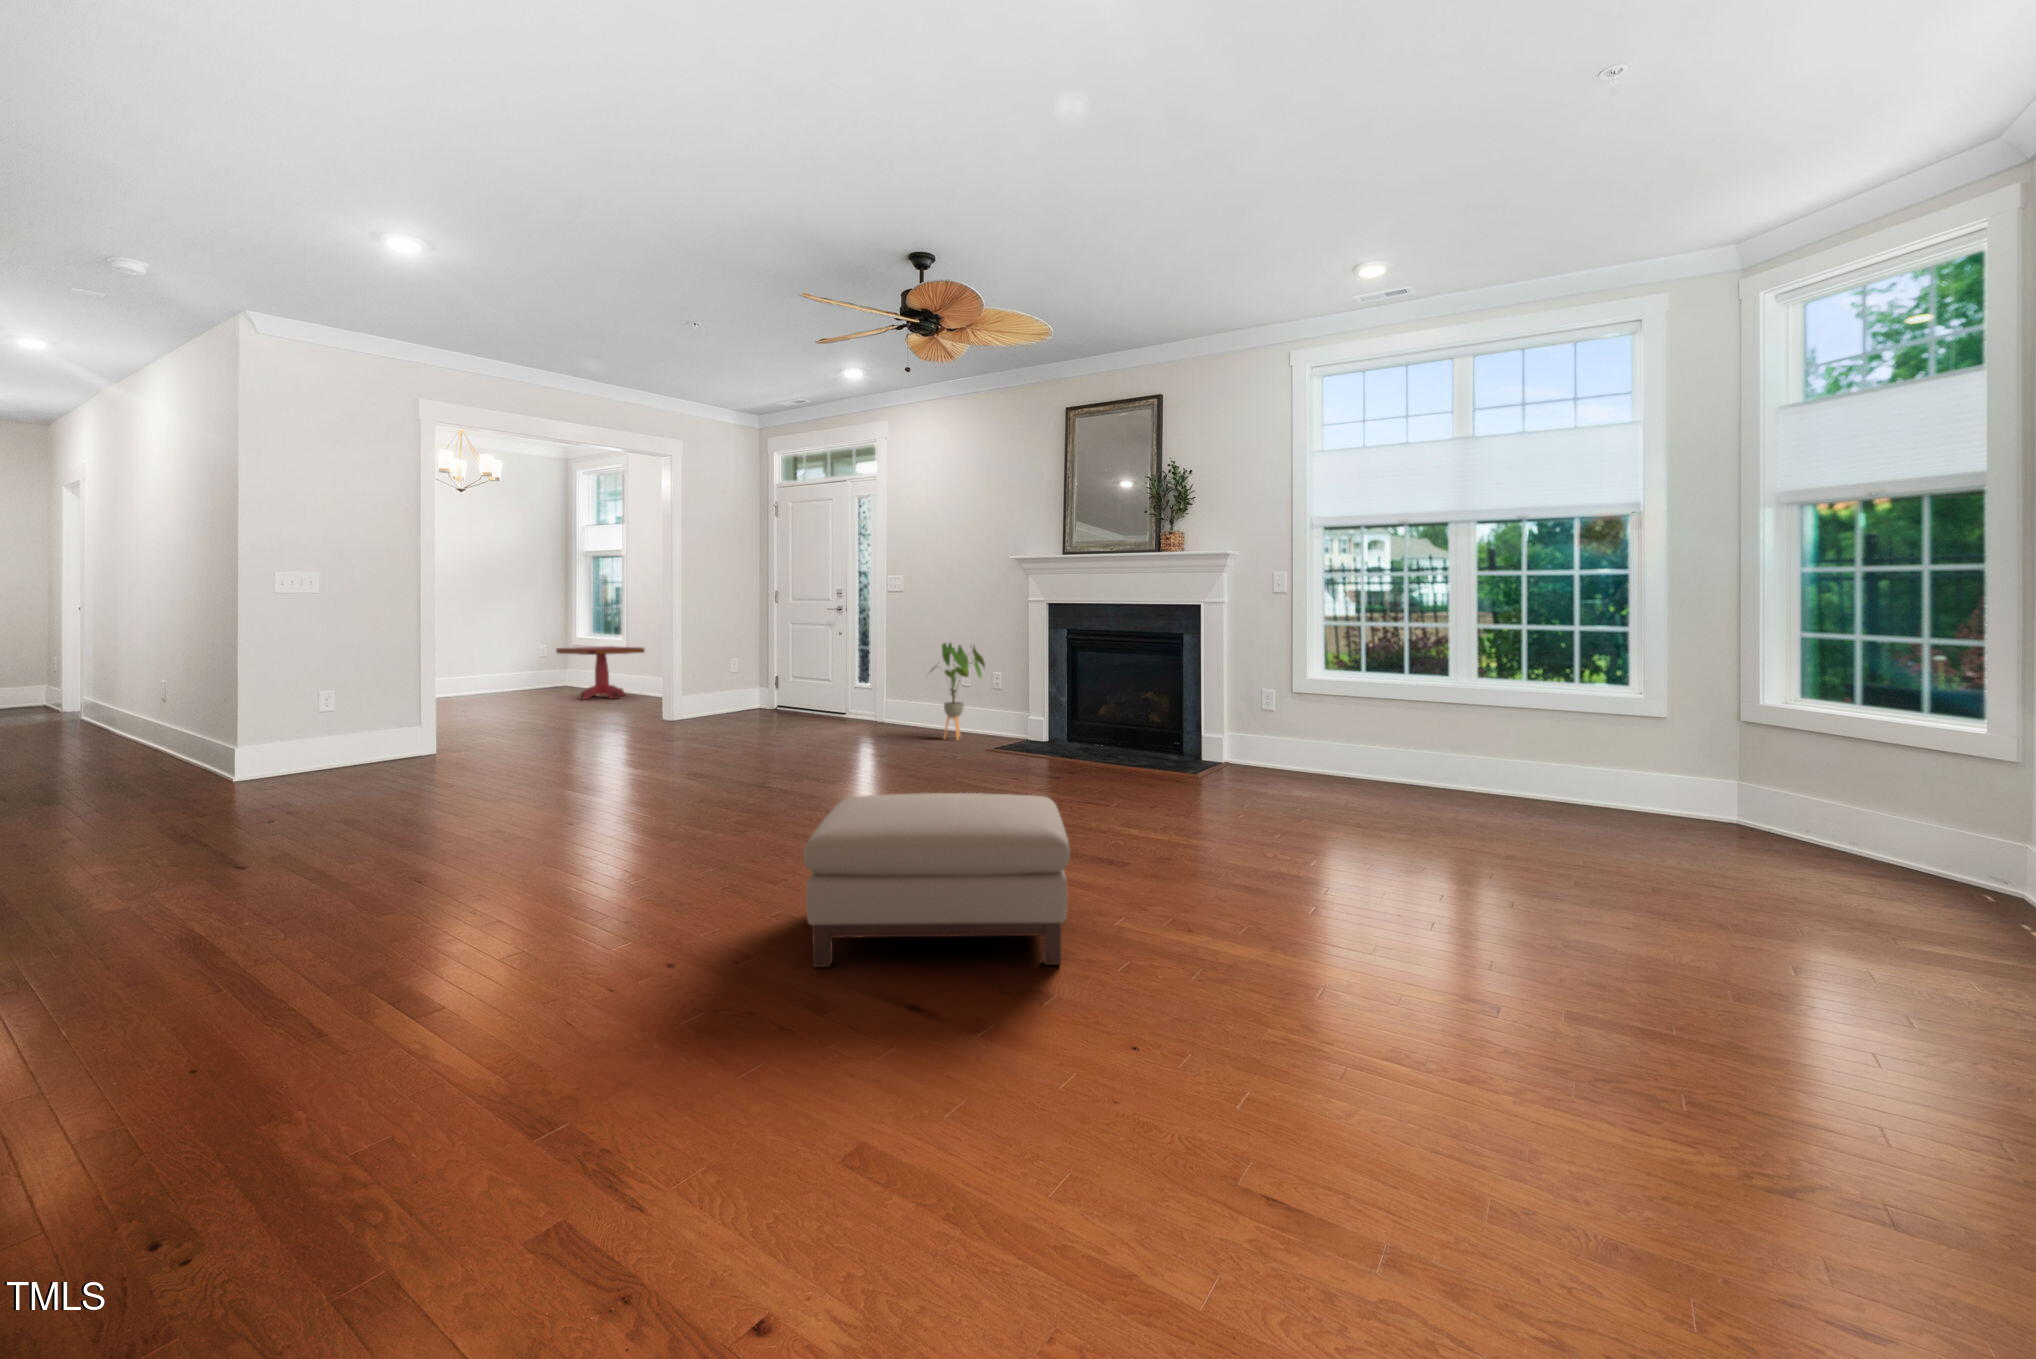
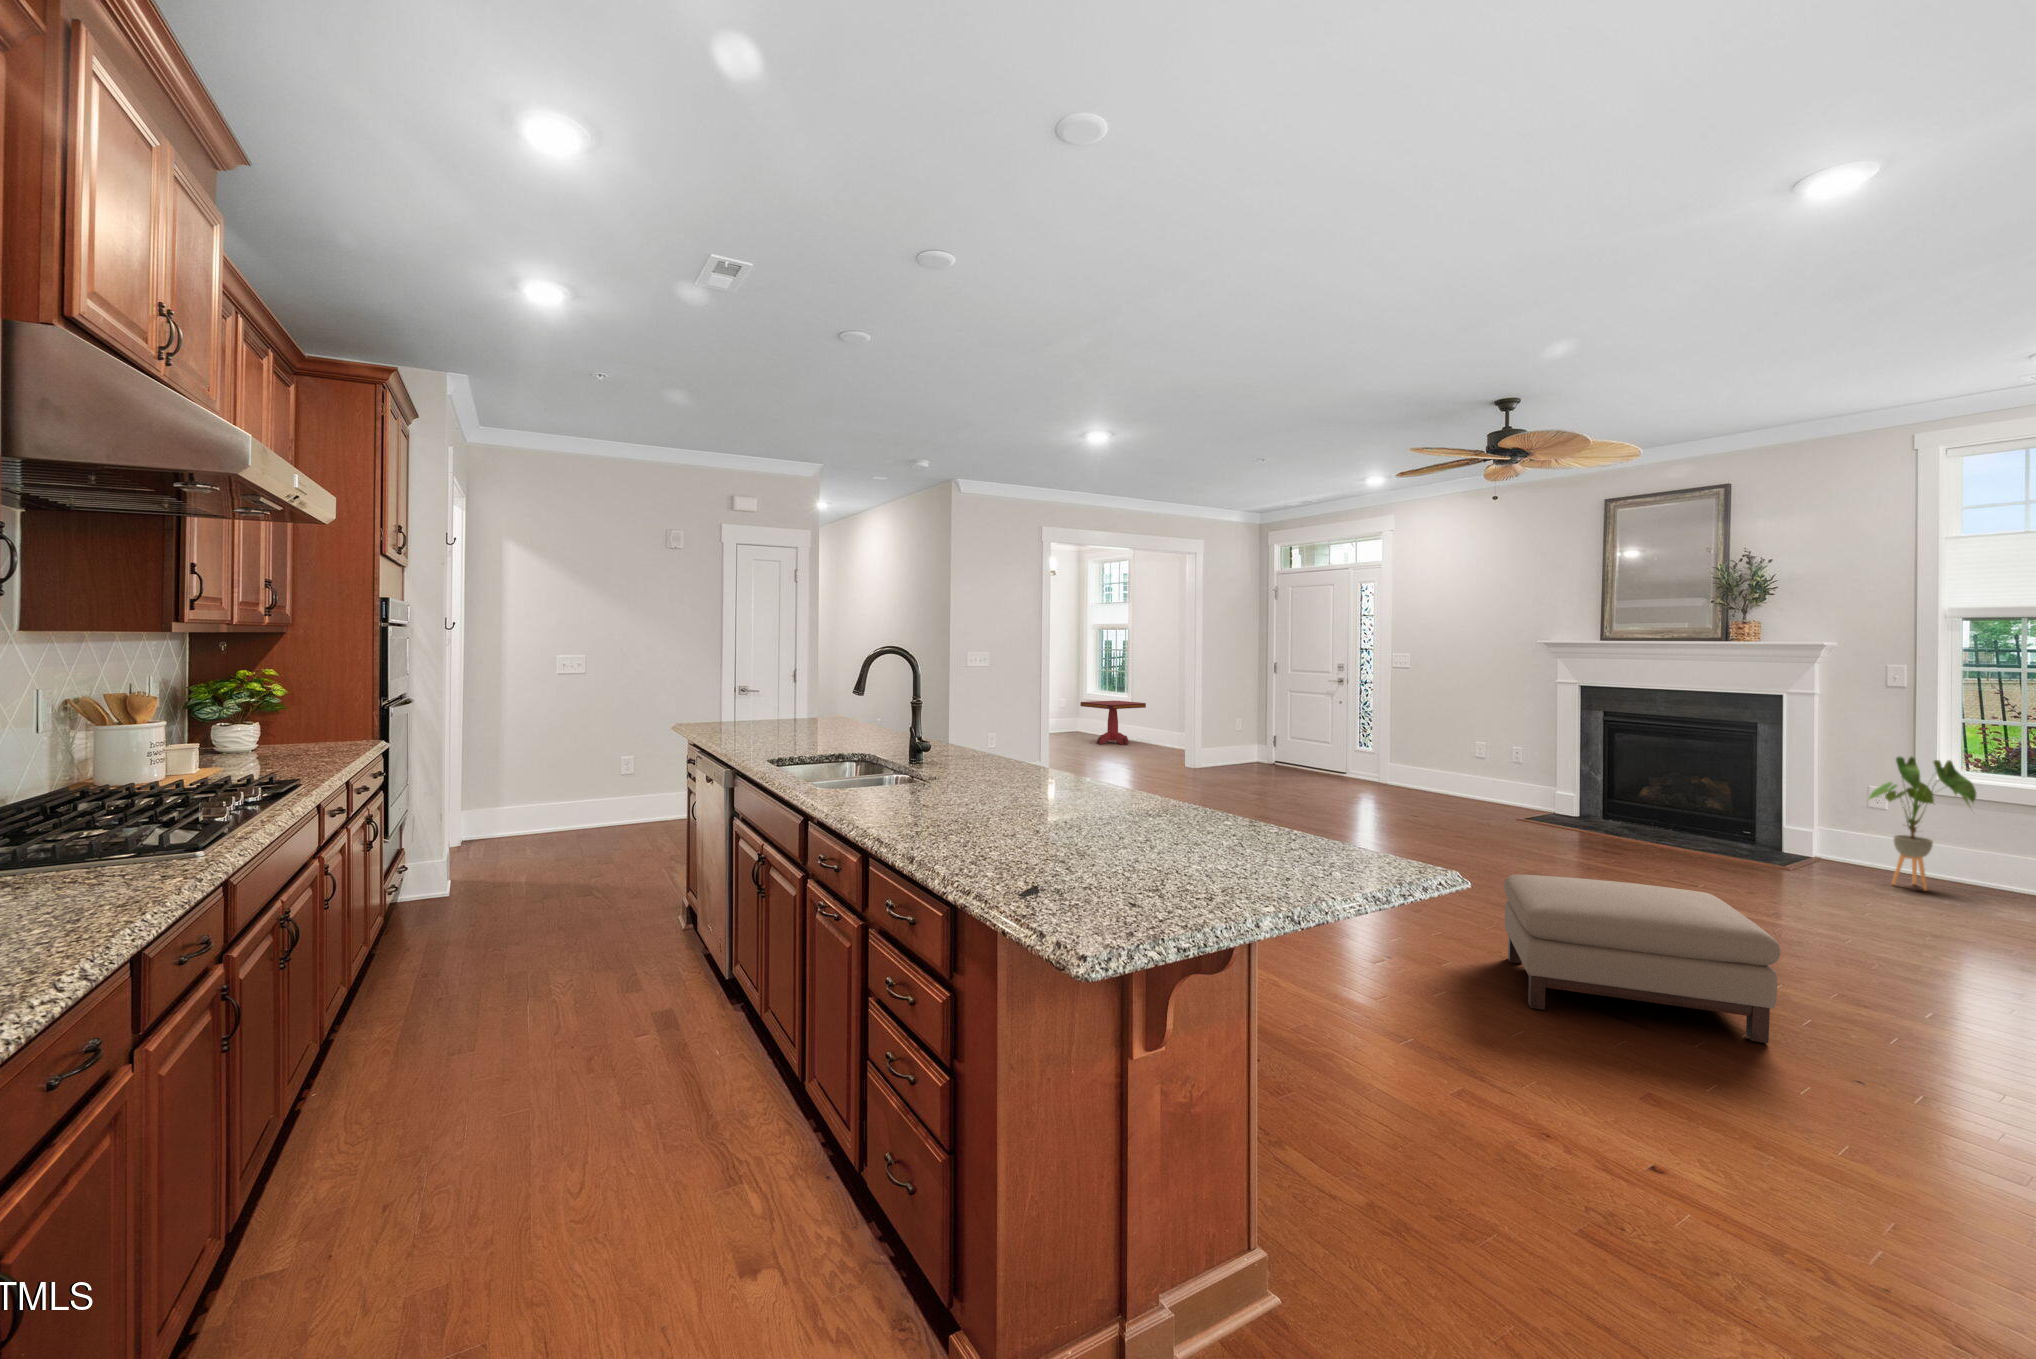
house plant: present [931,643,985,739] -> present [1869,757,1976,890]

